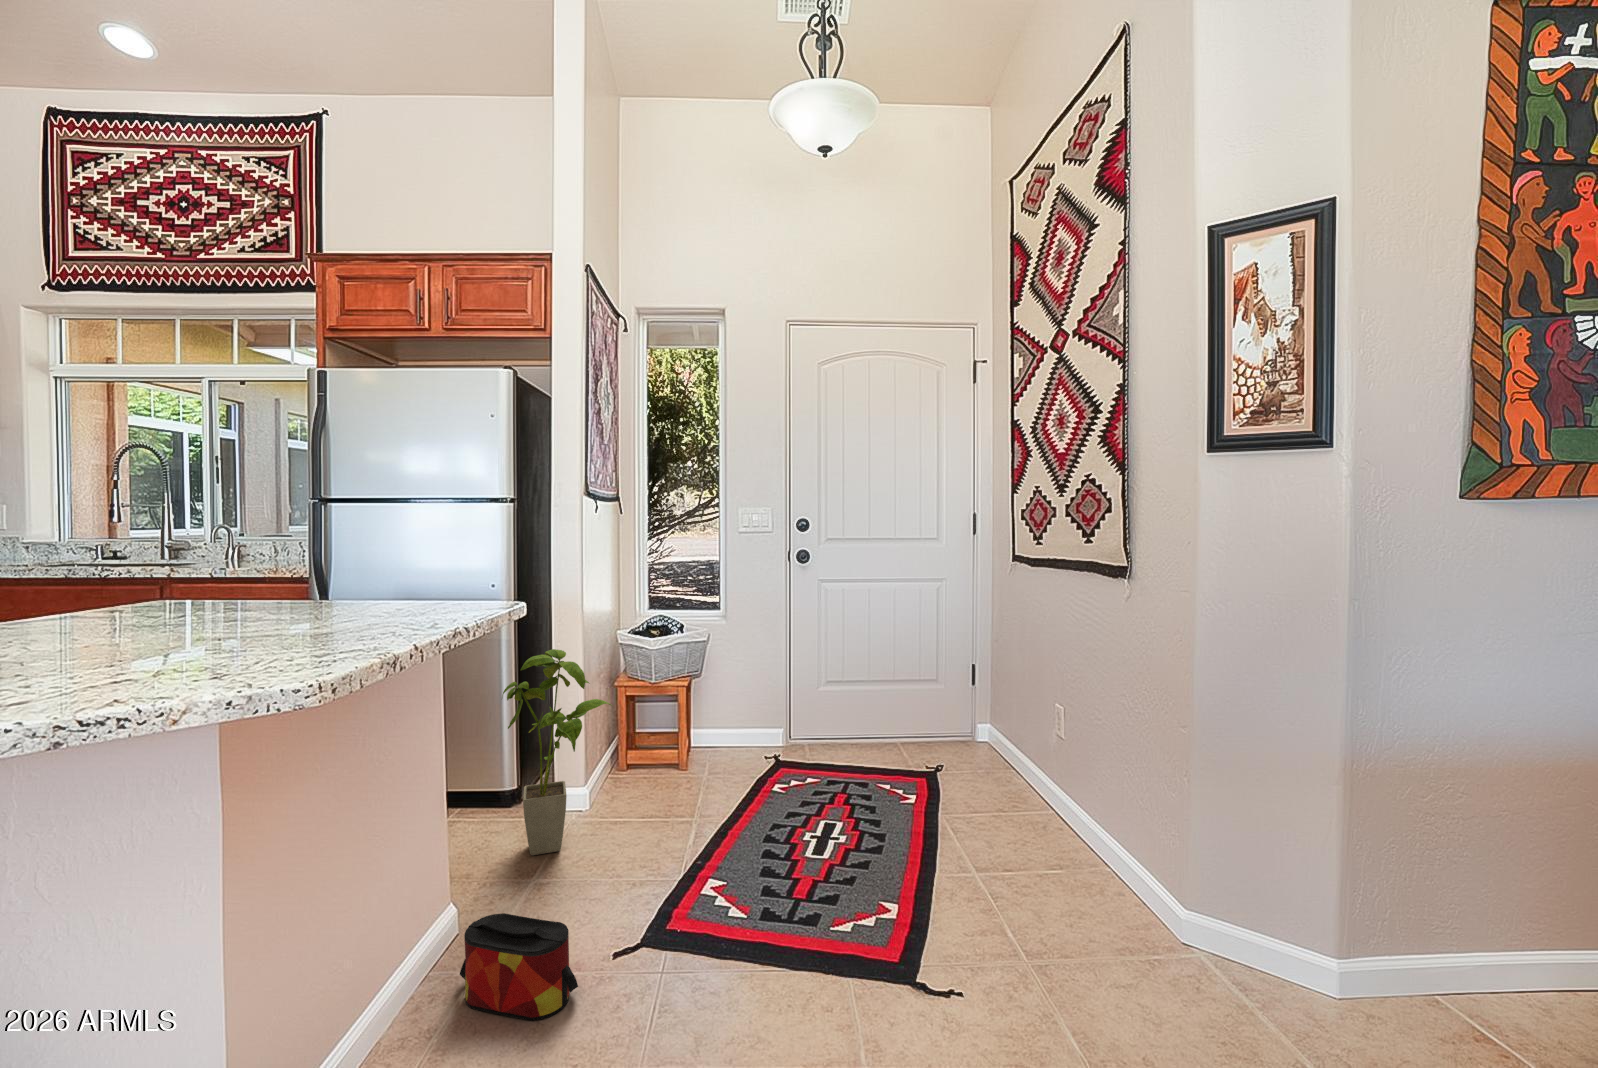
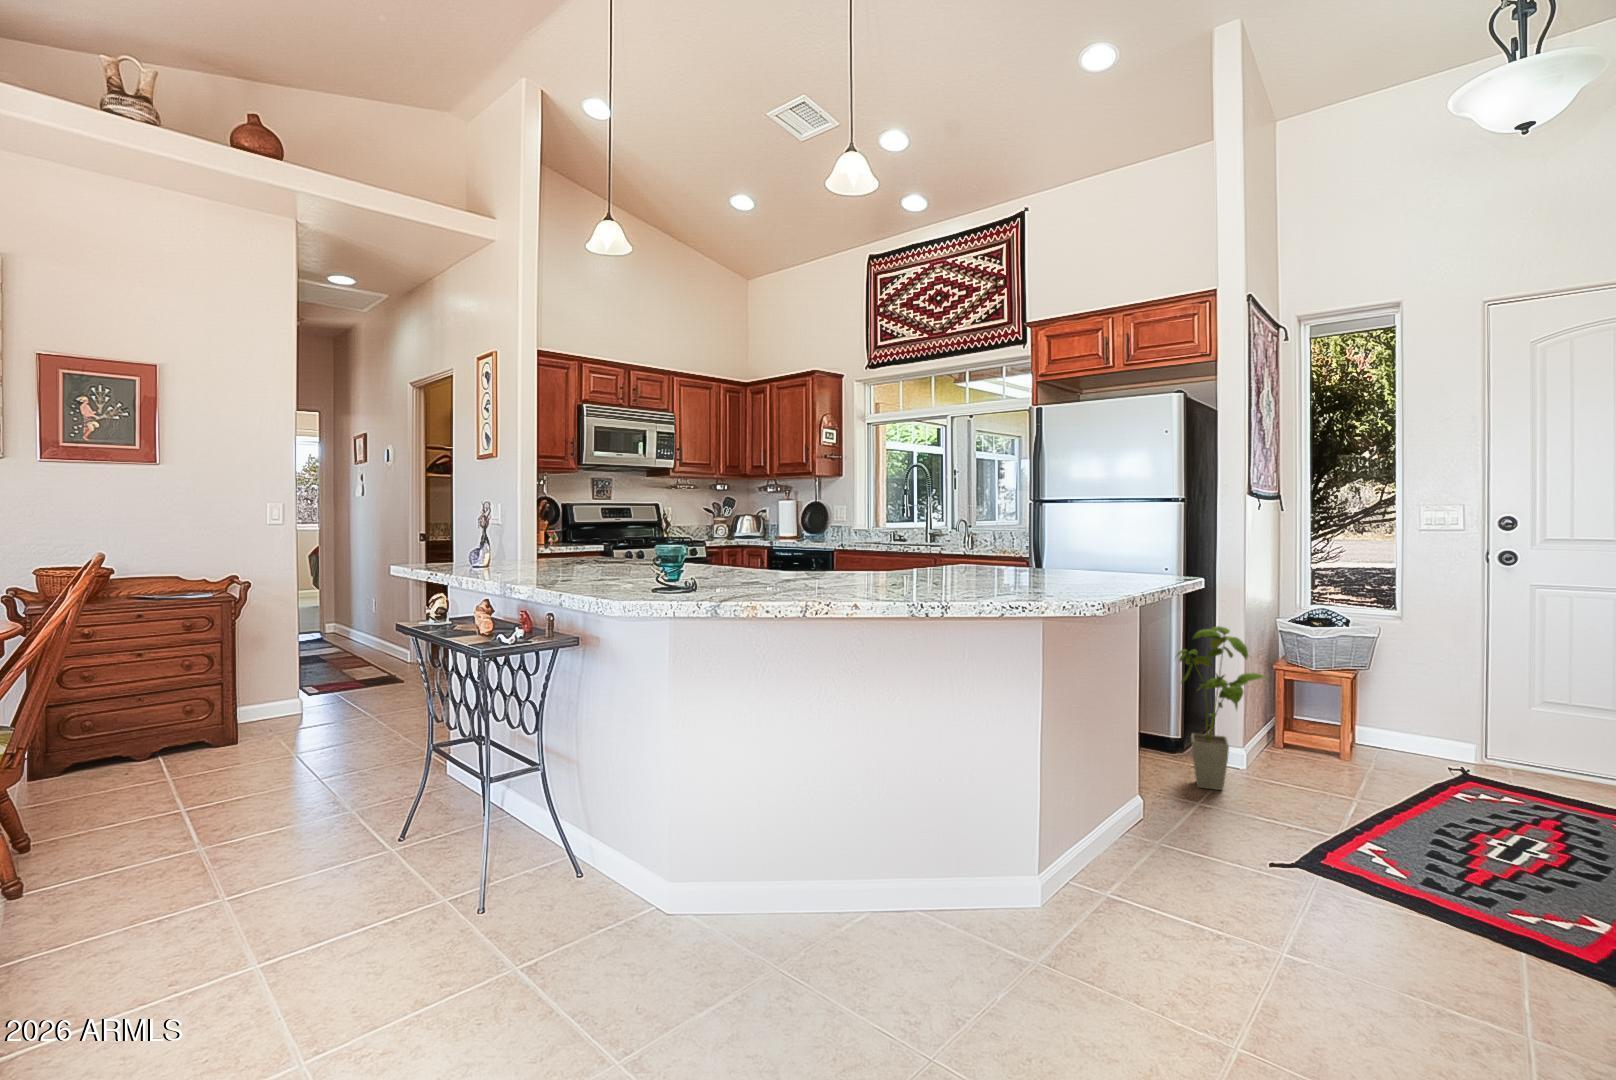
bag: present [460,913,578,1020] -> none [1156,801,1245,876]

